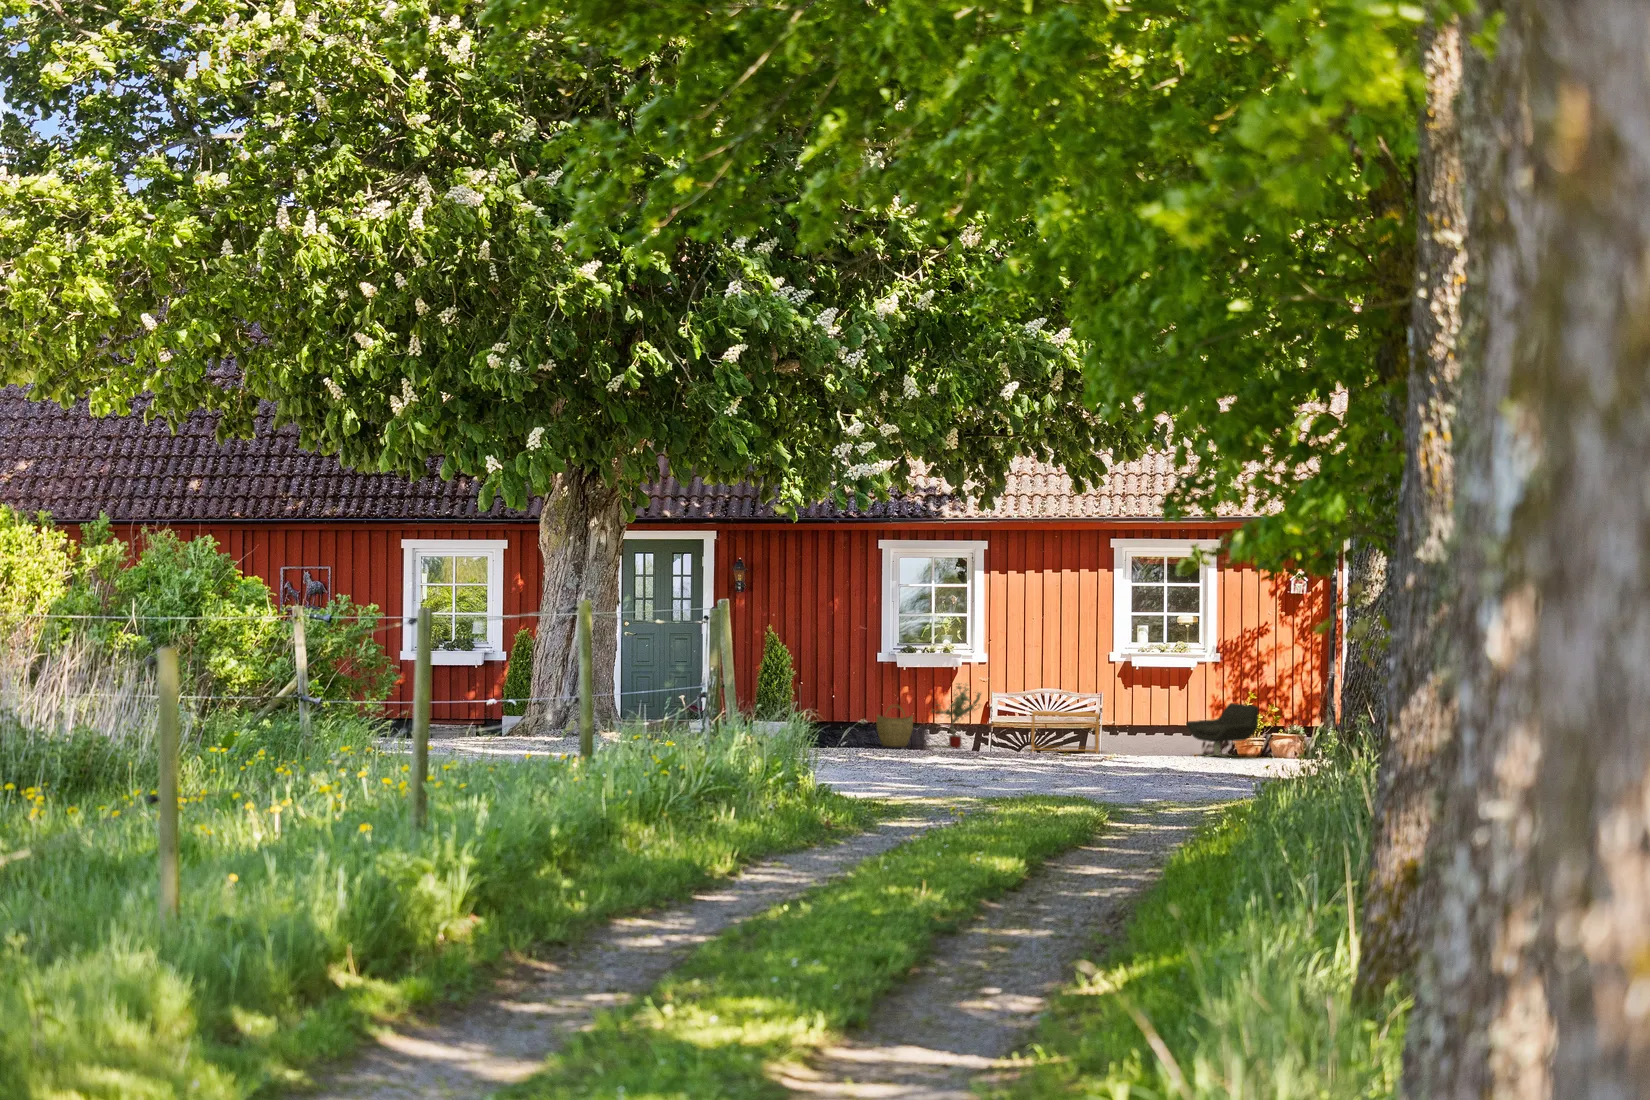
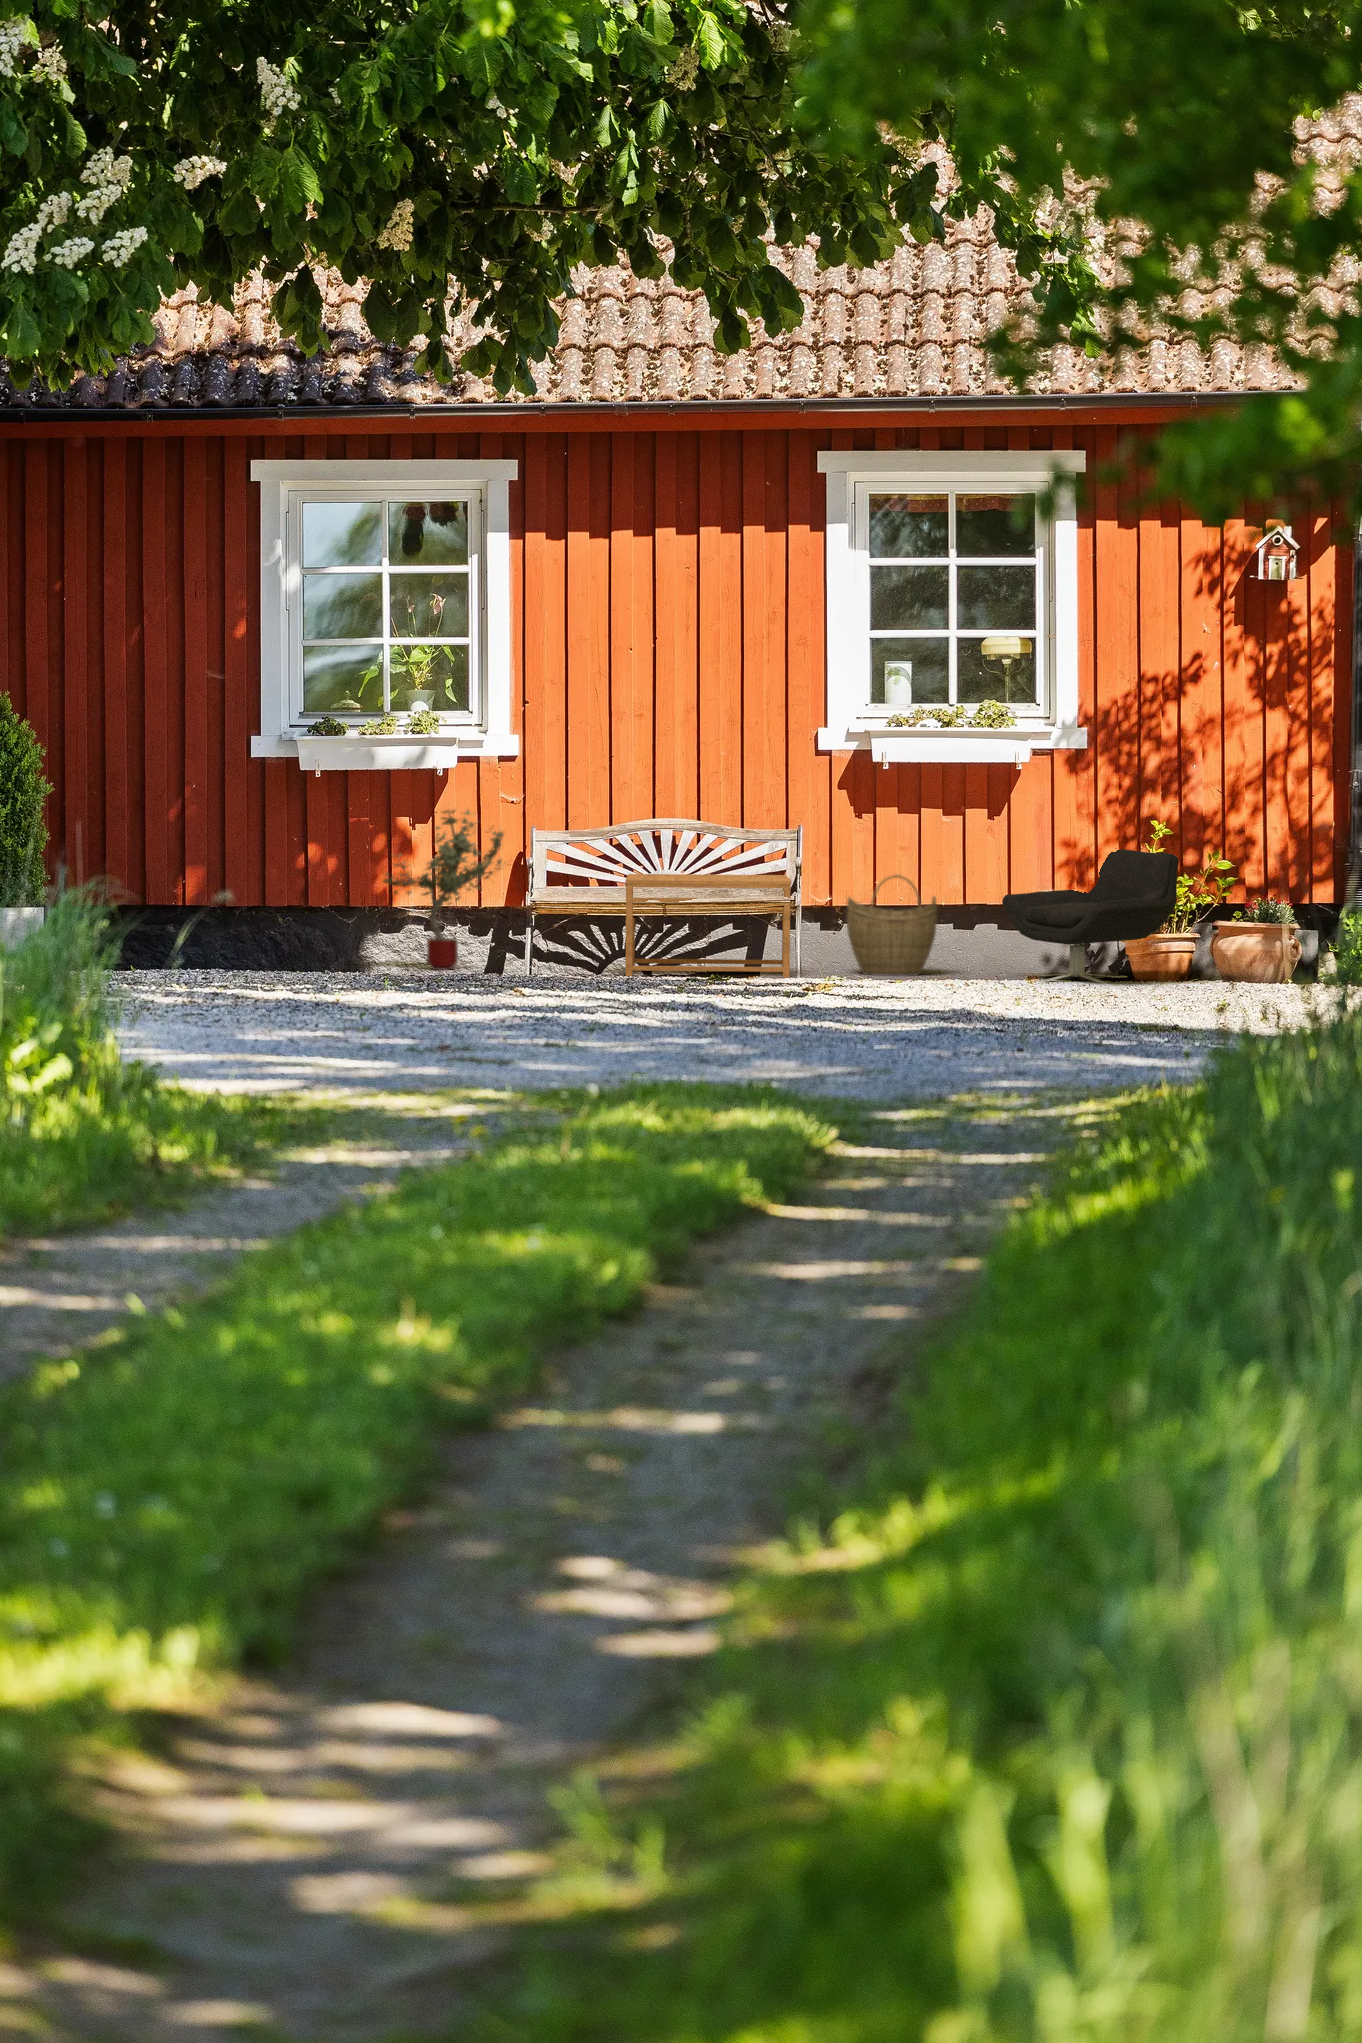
woven basket: present [877,705,913,747] -> present [847,875,937,976]

